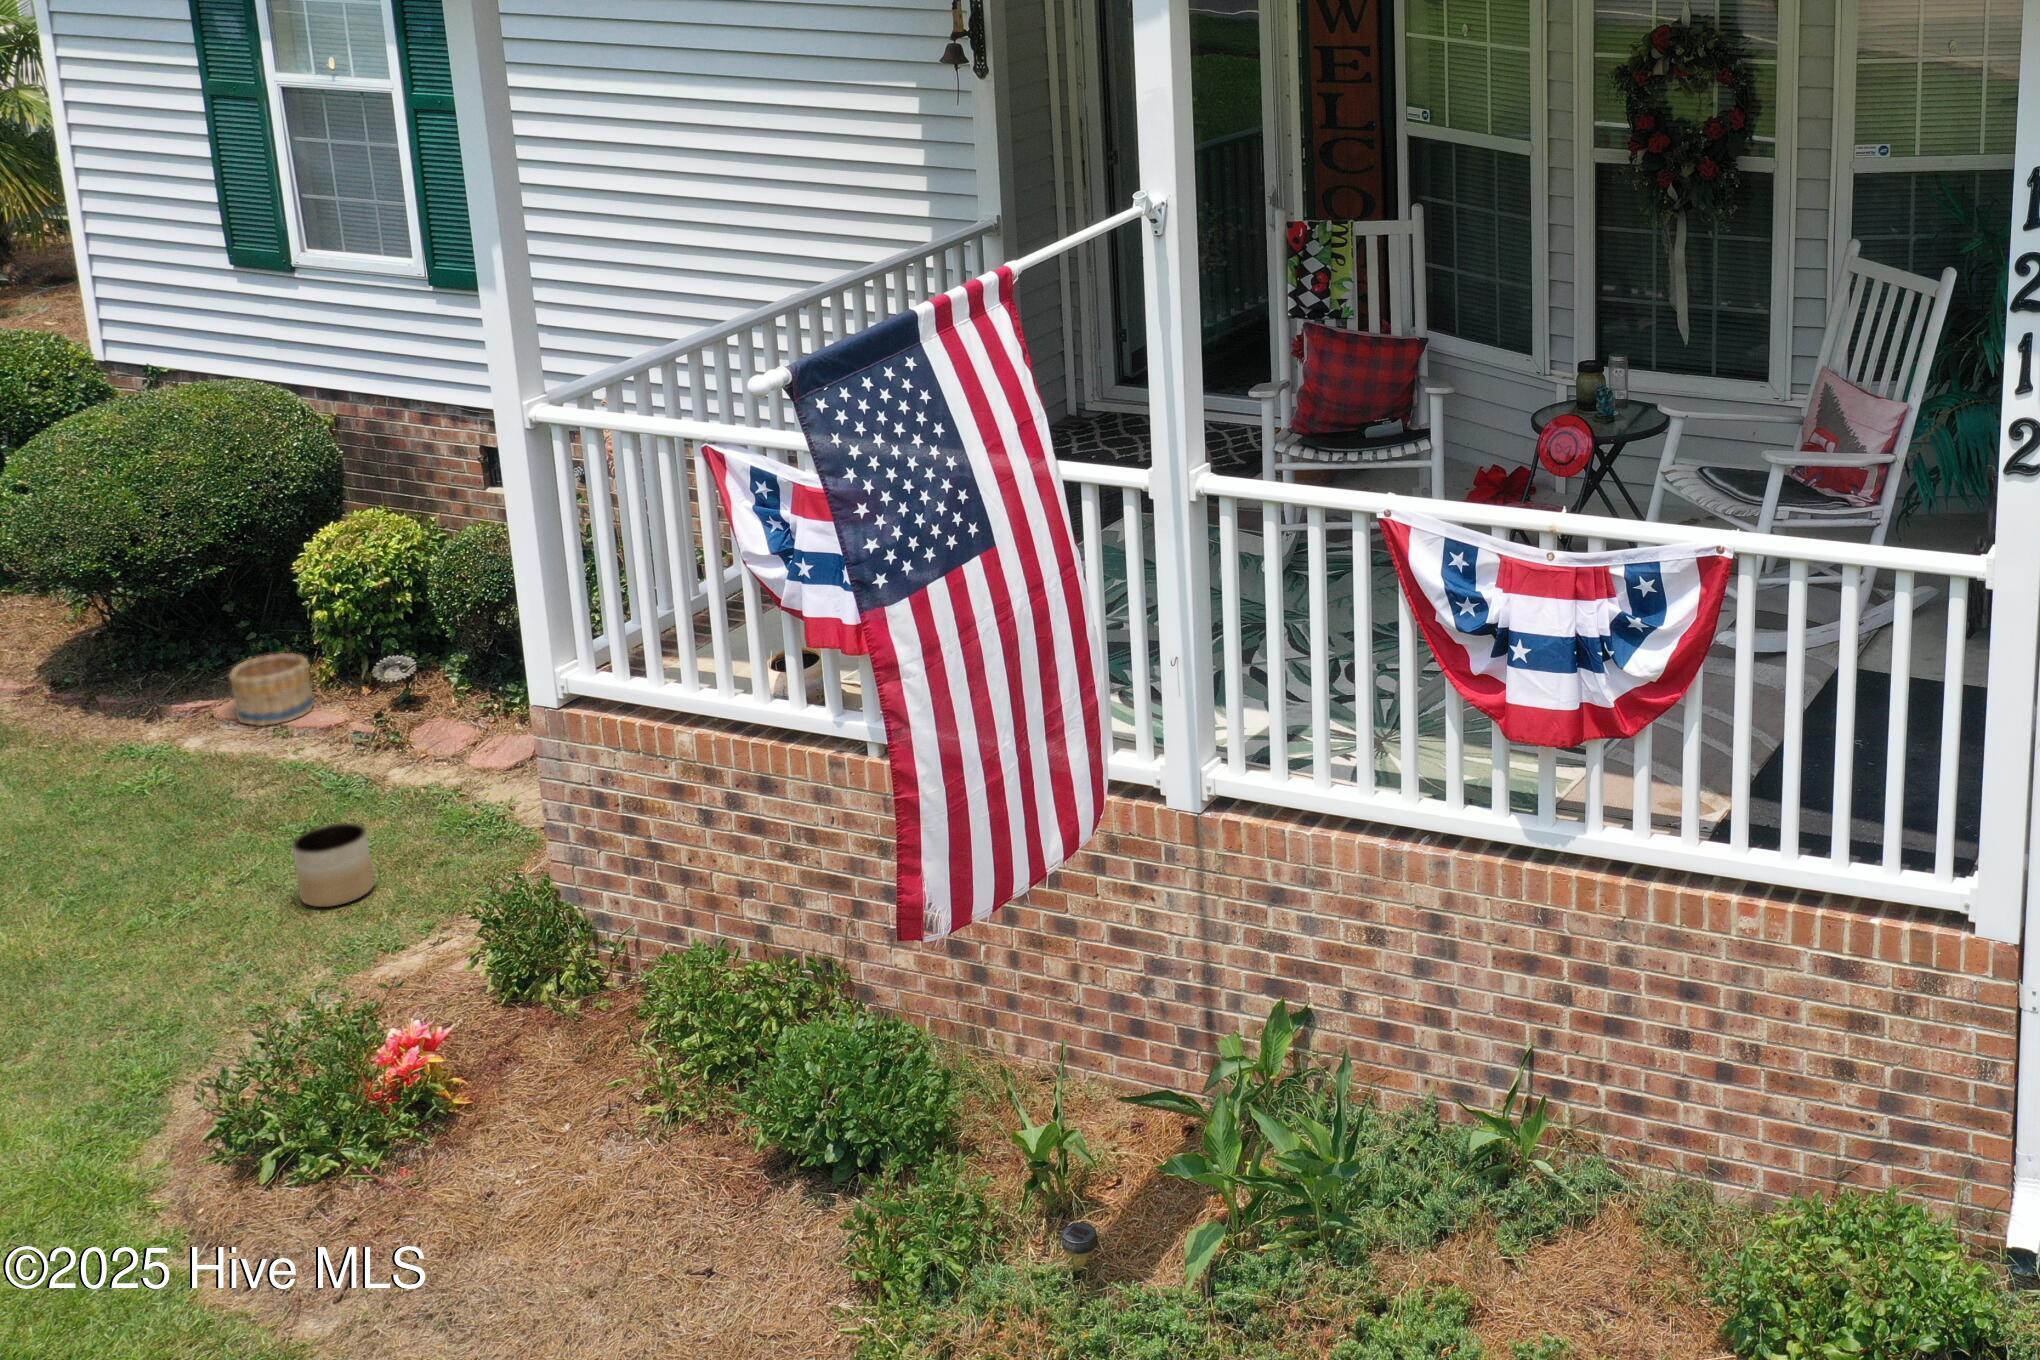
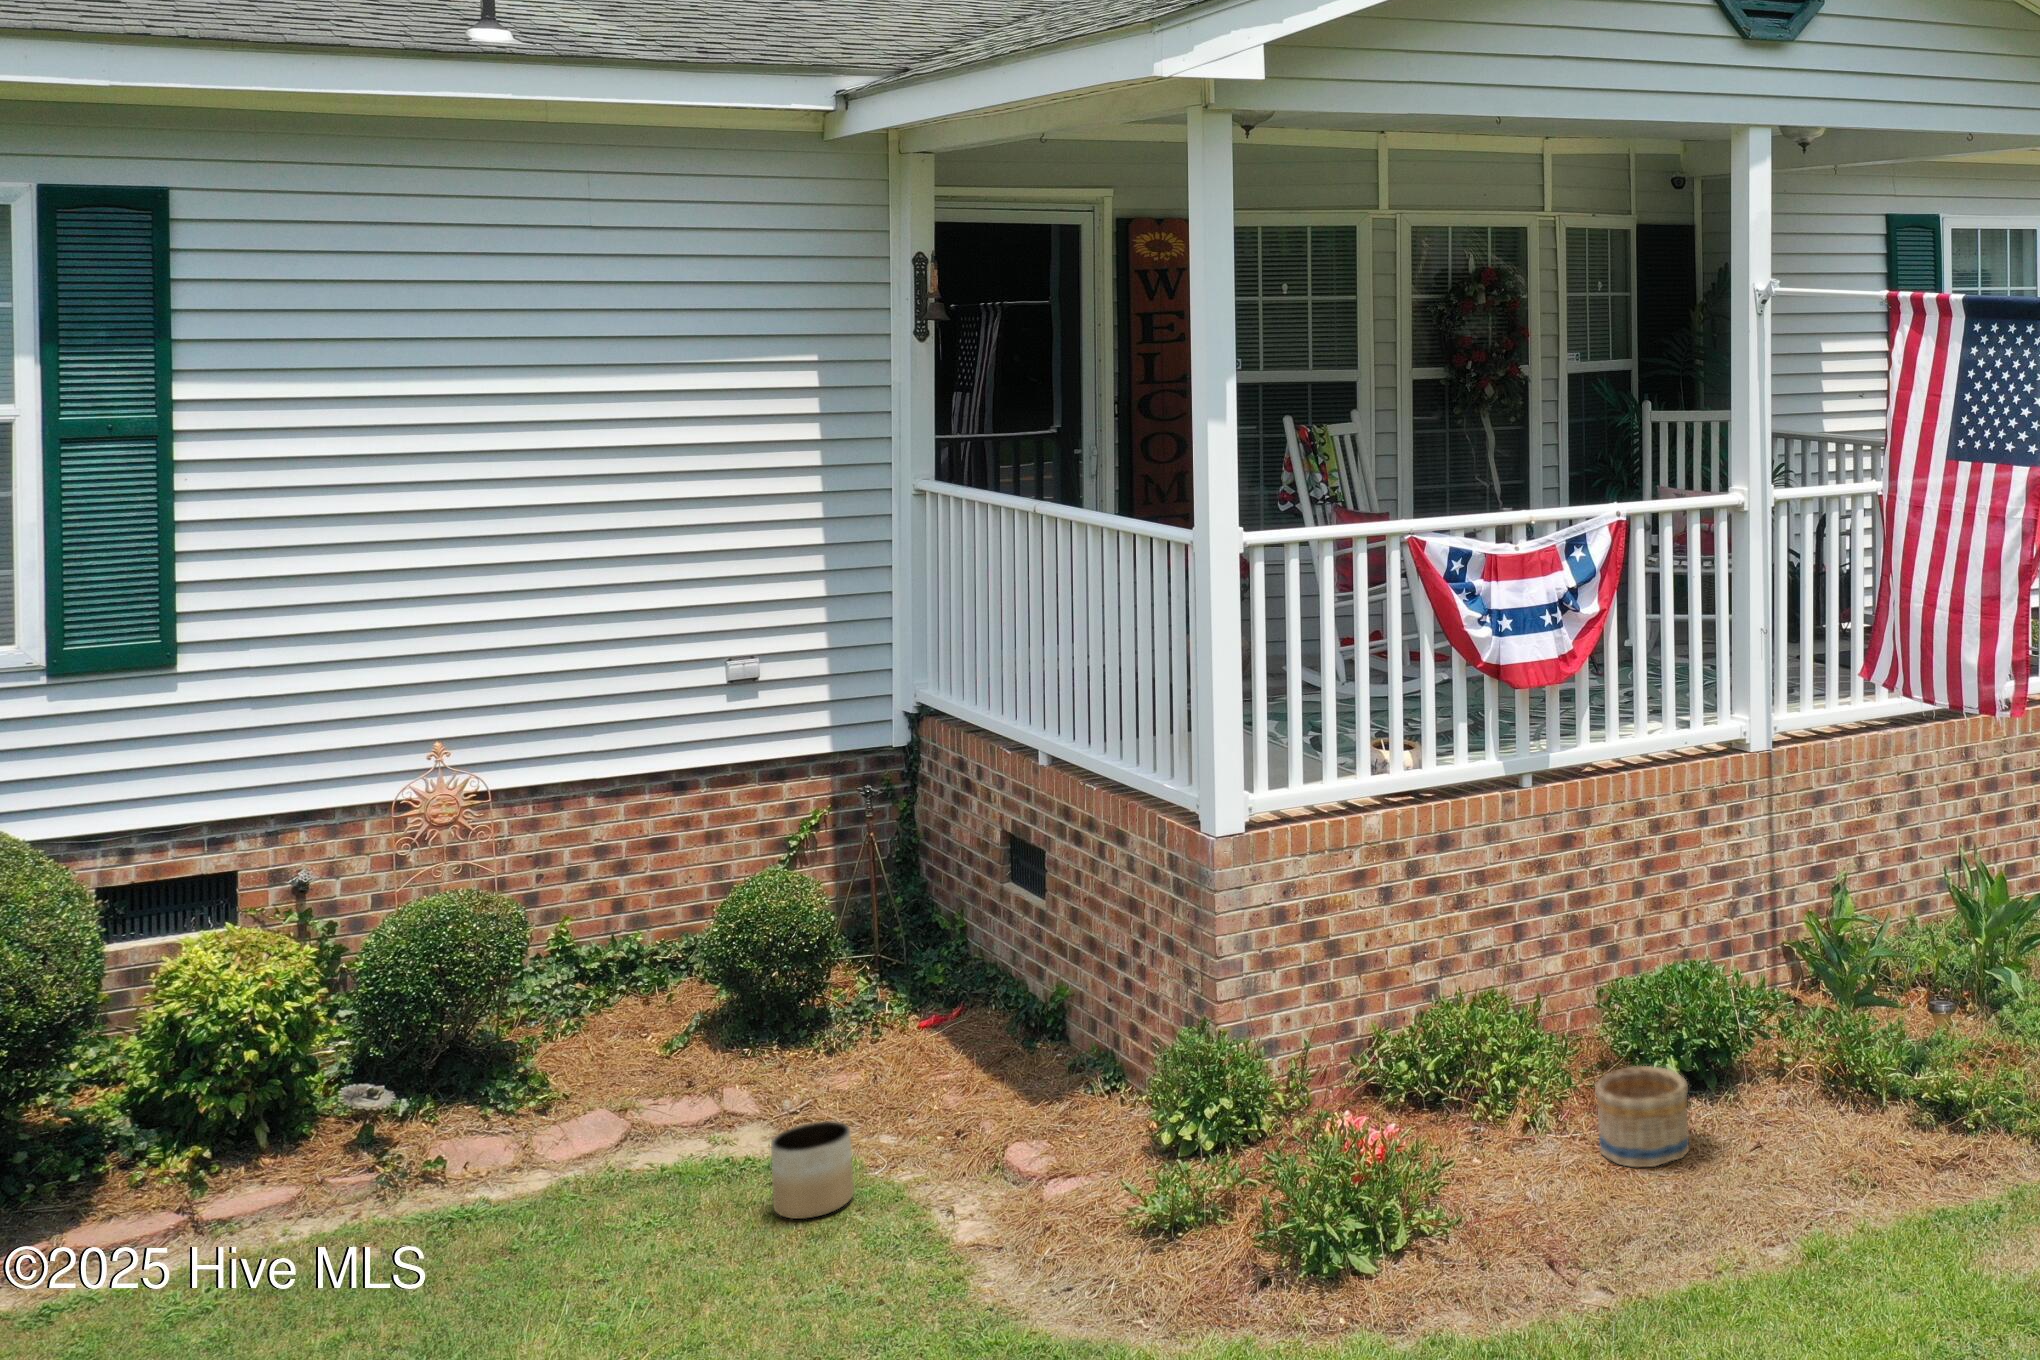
basket: present [229,653,314,726] -> present [1595,1066,1689,1167]

